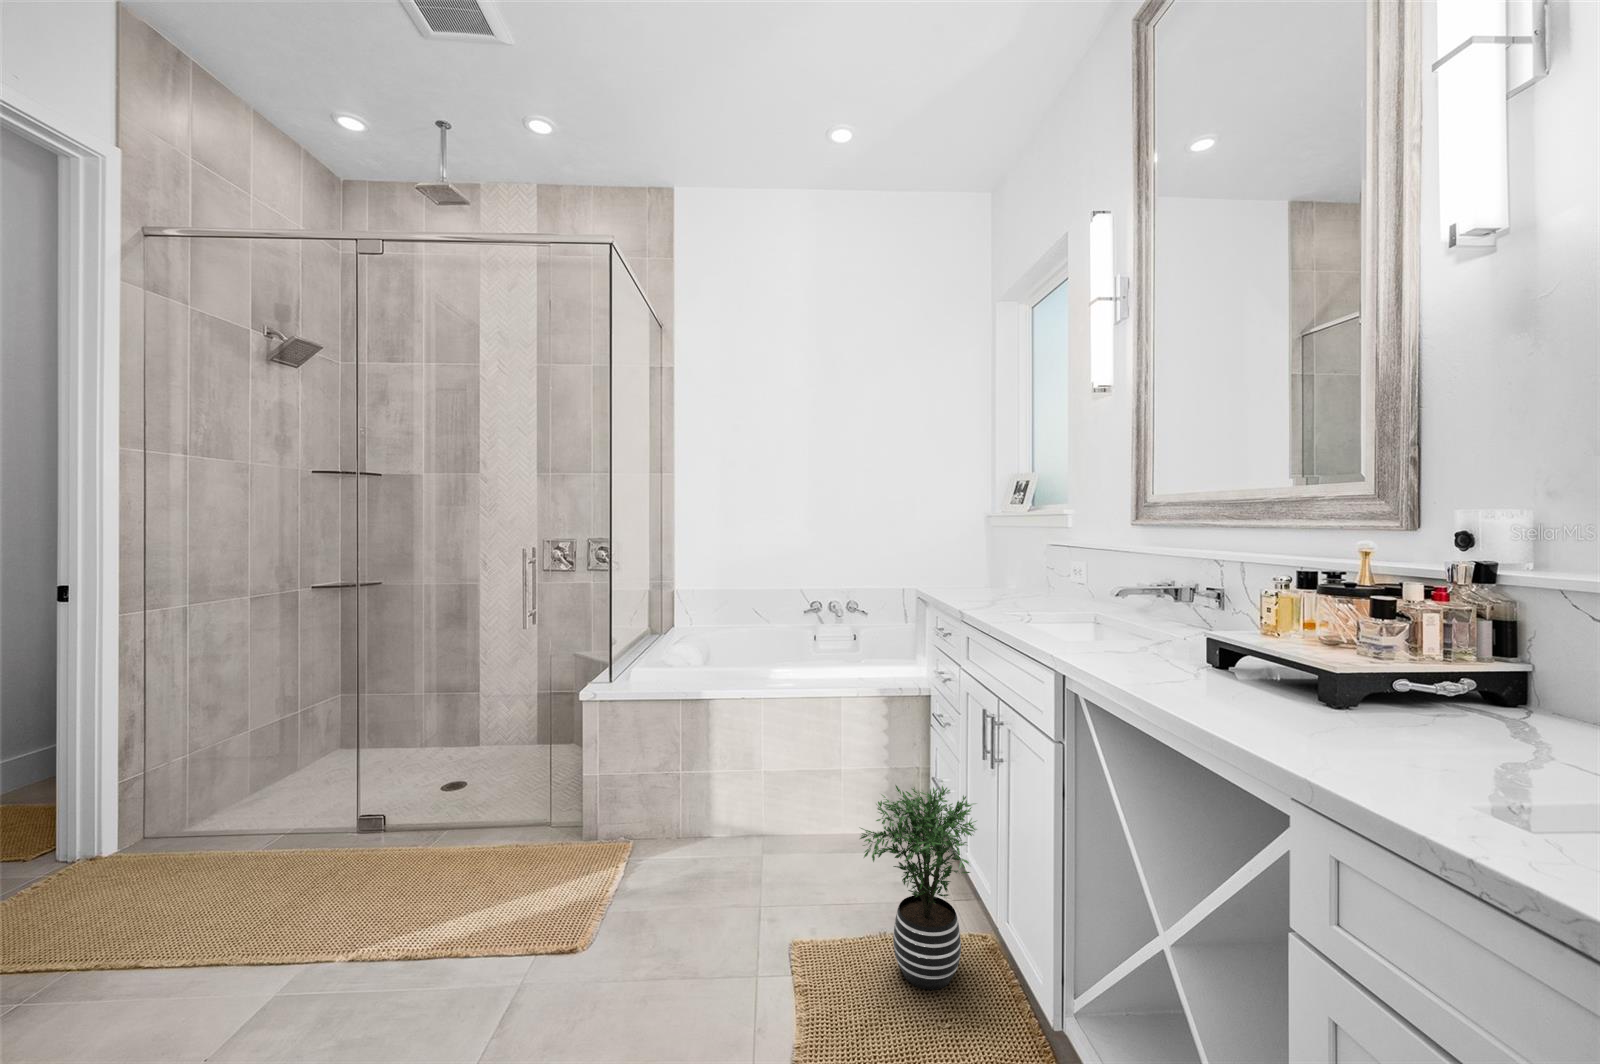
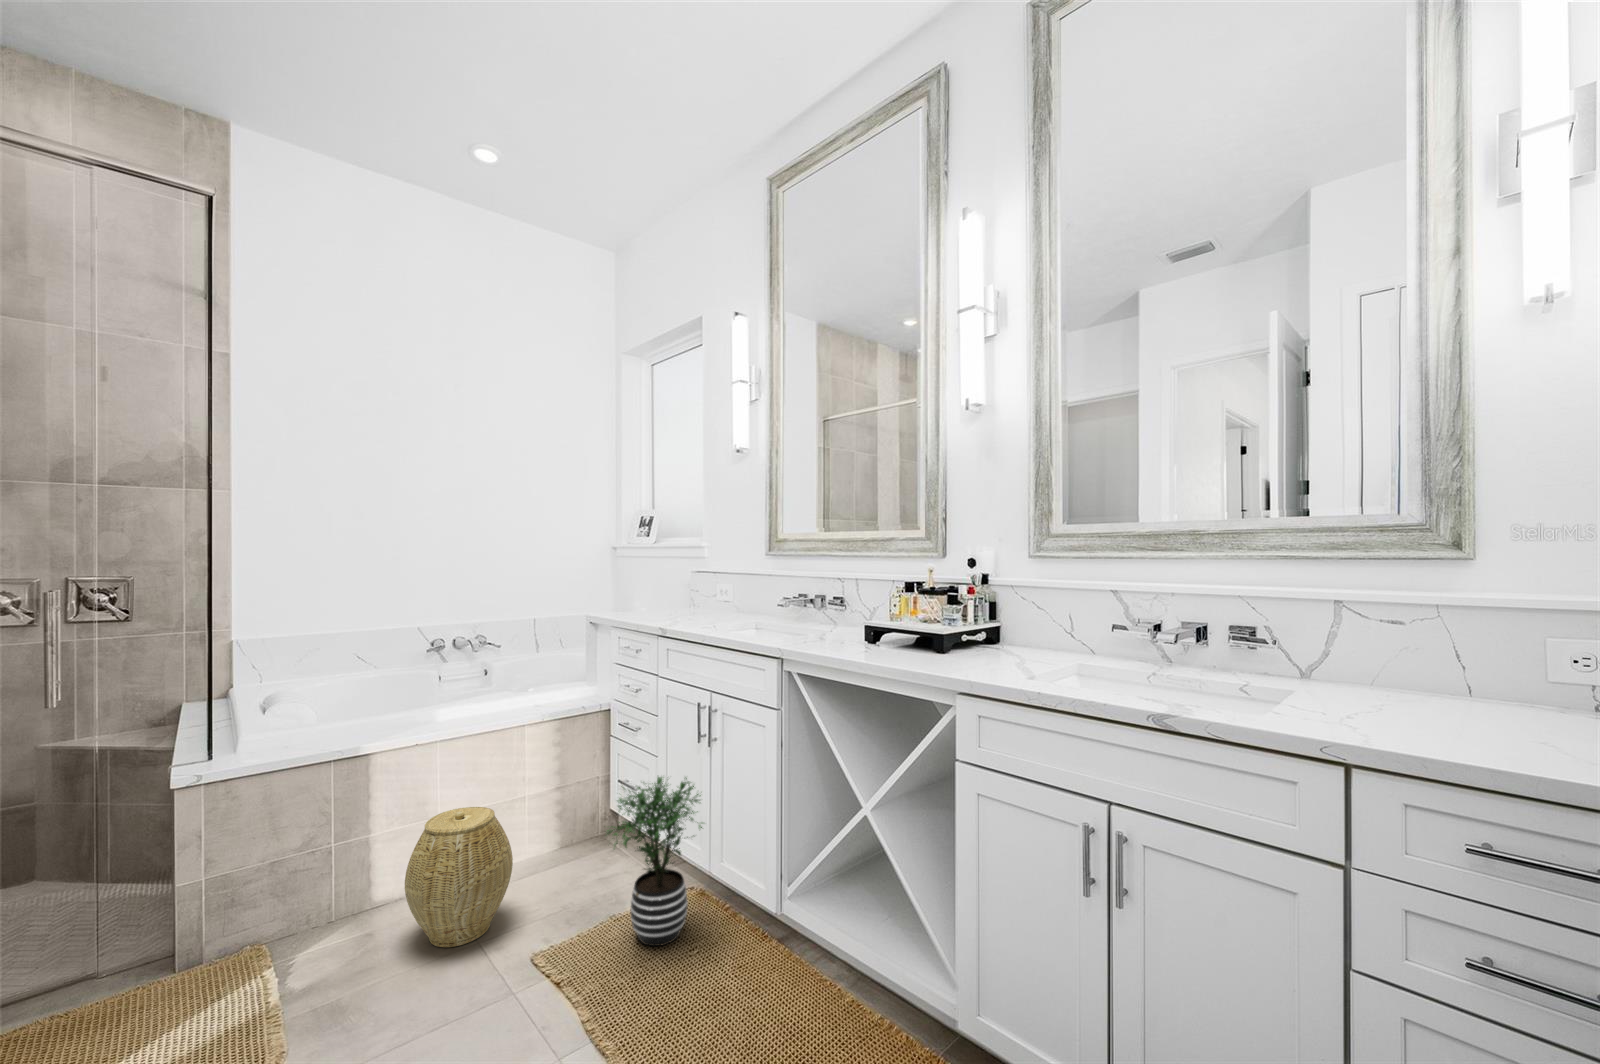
woven basket: none [711,766,803,898] -> present [405,807,513,947]

